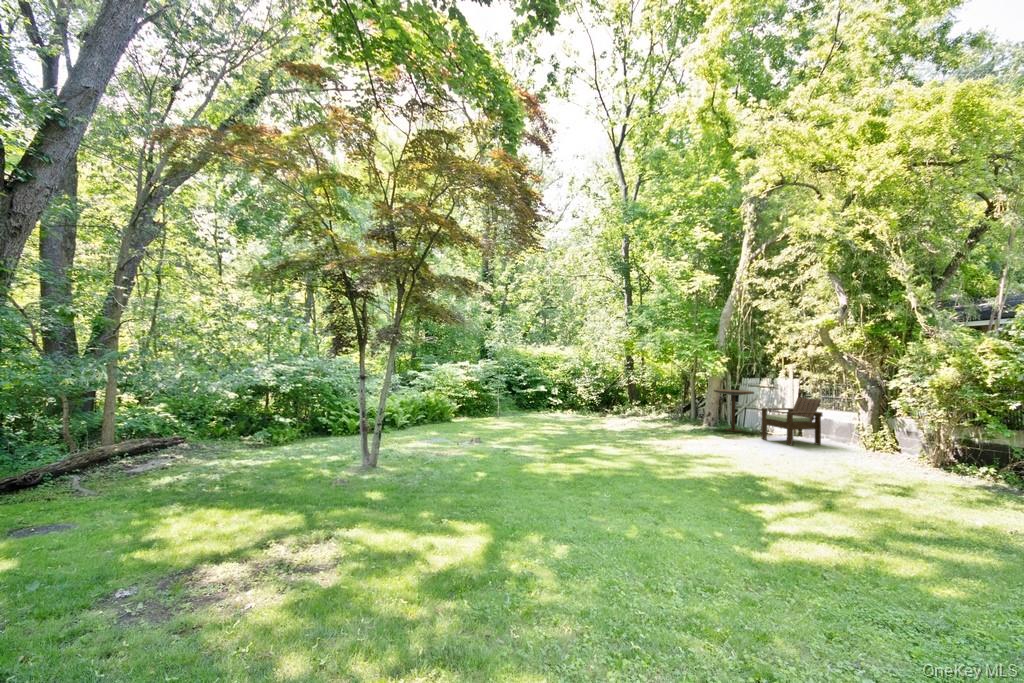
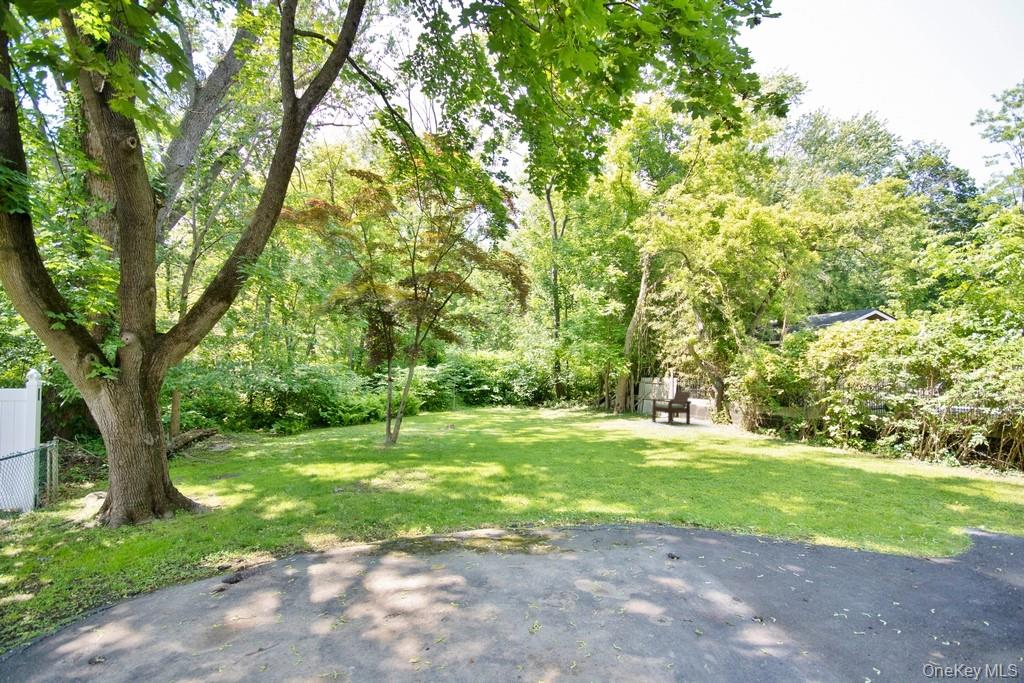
pedestal table: present [714,389,754,432] -> none [620,386,649,417]

